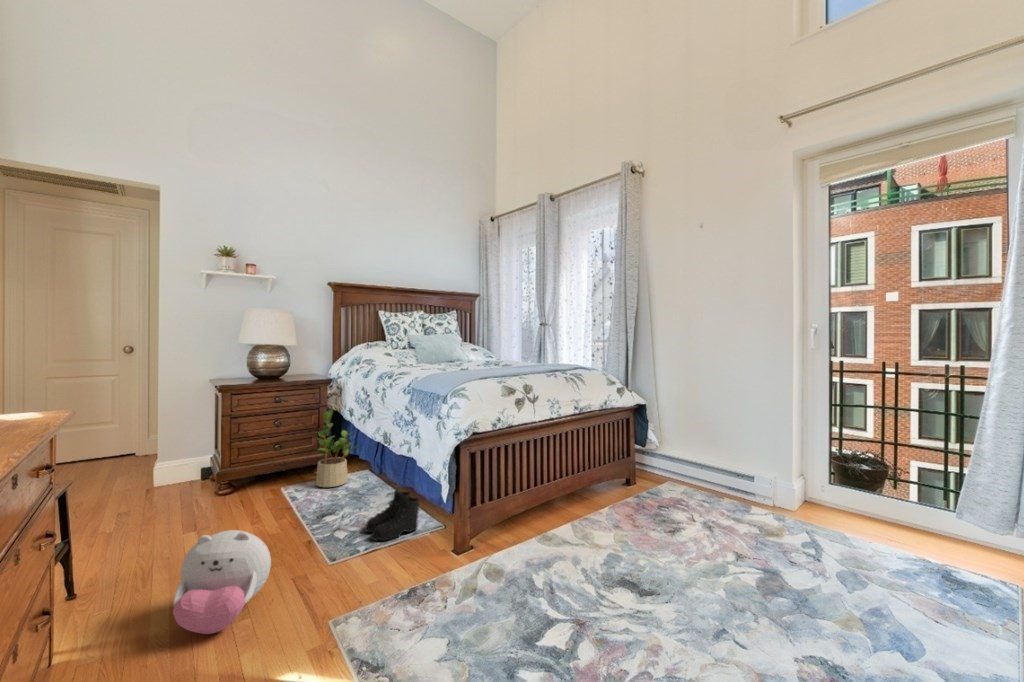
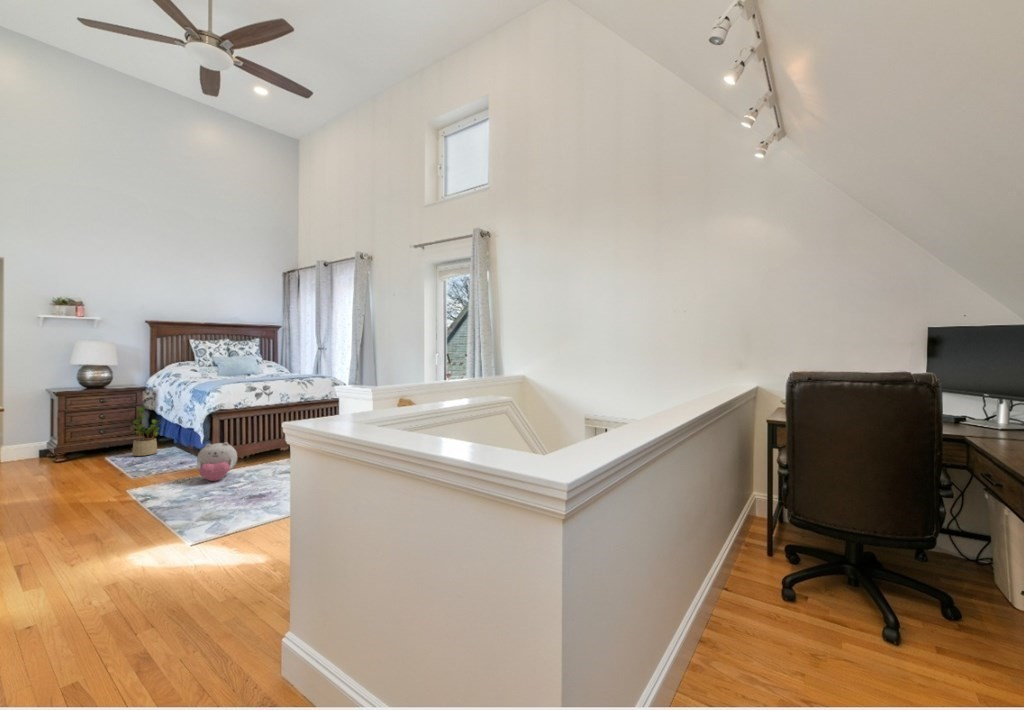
boots: present [365,490,420,541] -> none [158,447,196,472]
plush toy: present [173,530,271,634] -> present [197,442,237,481]

